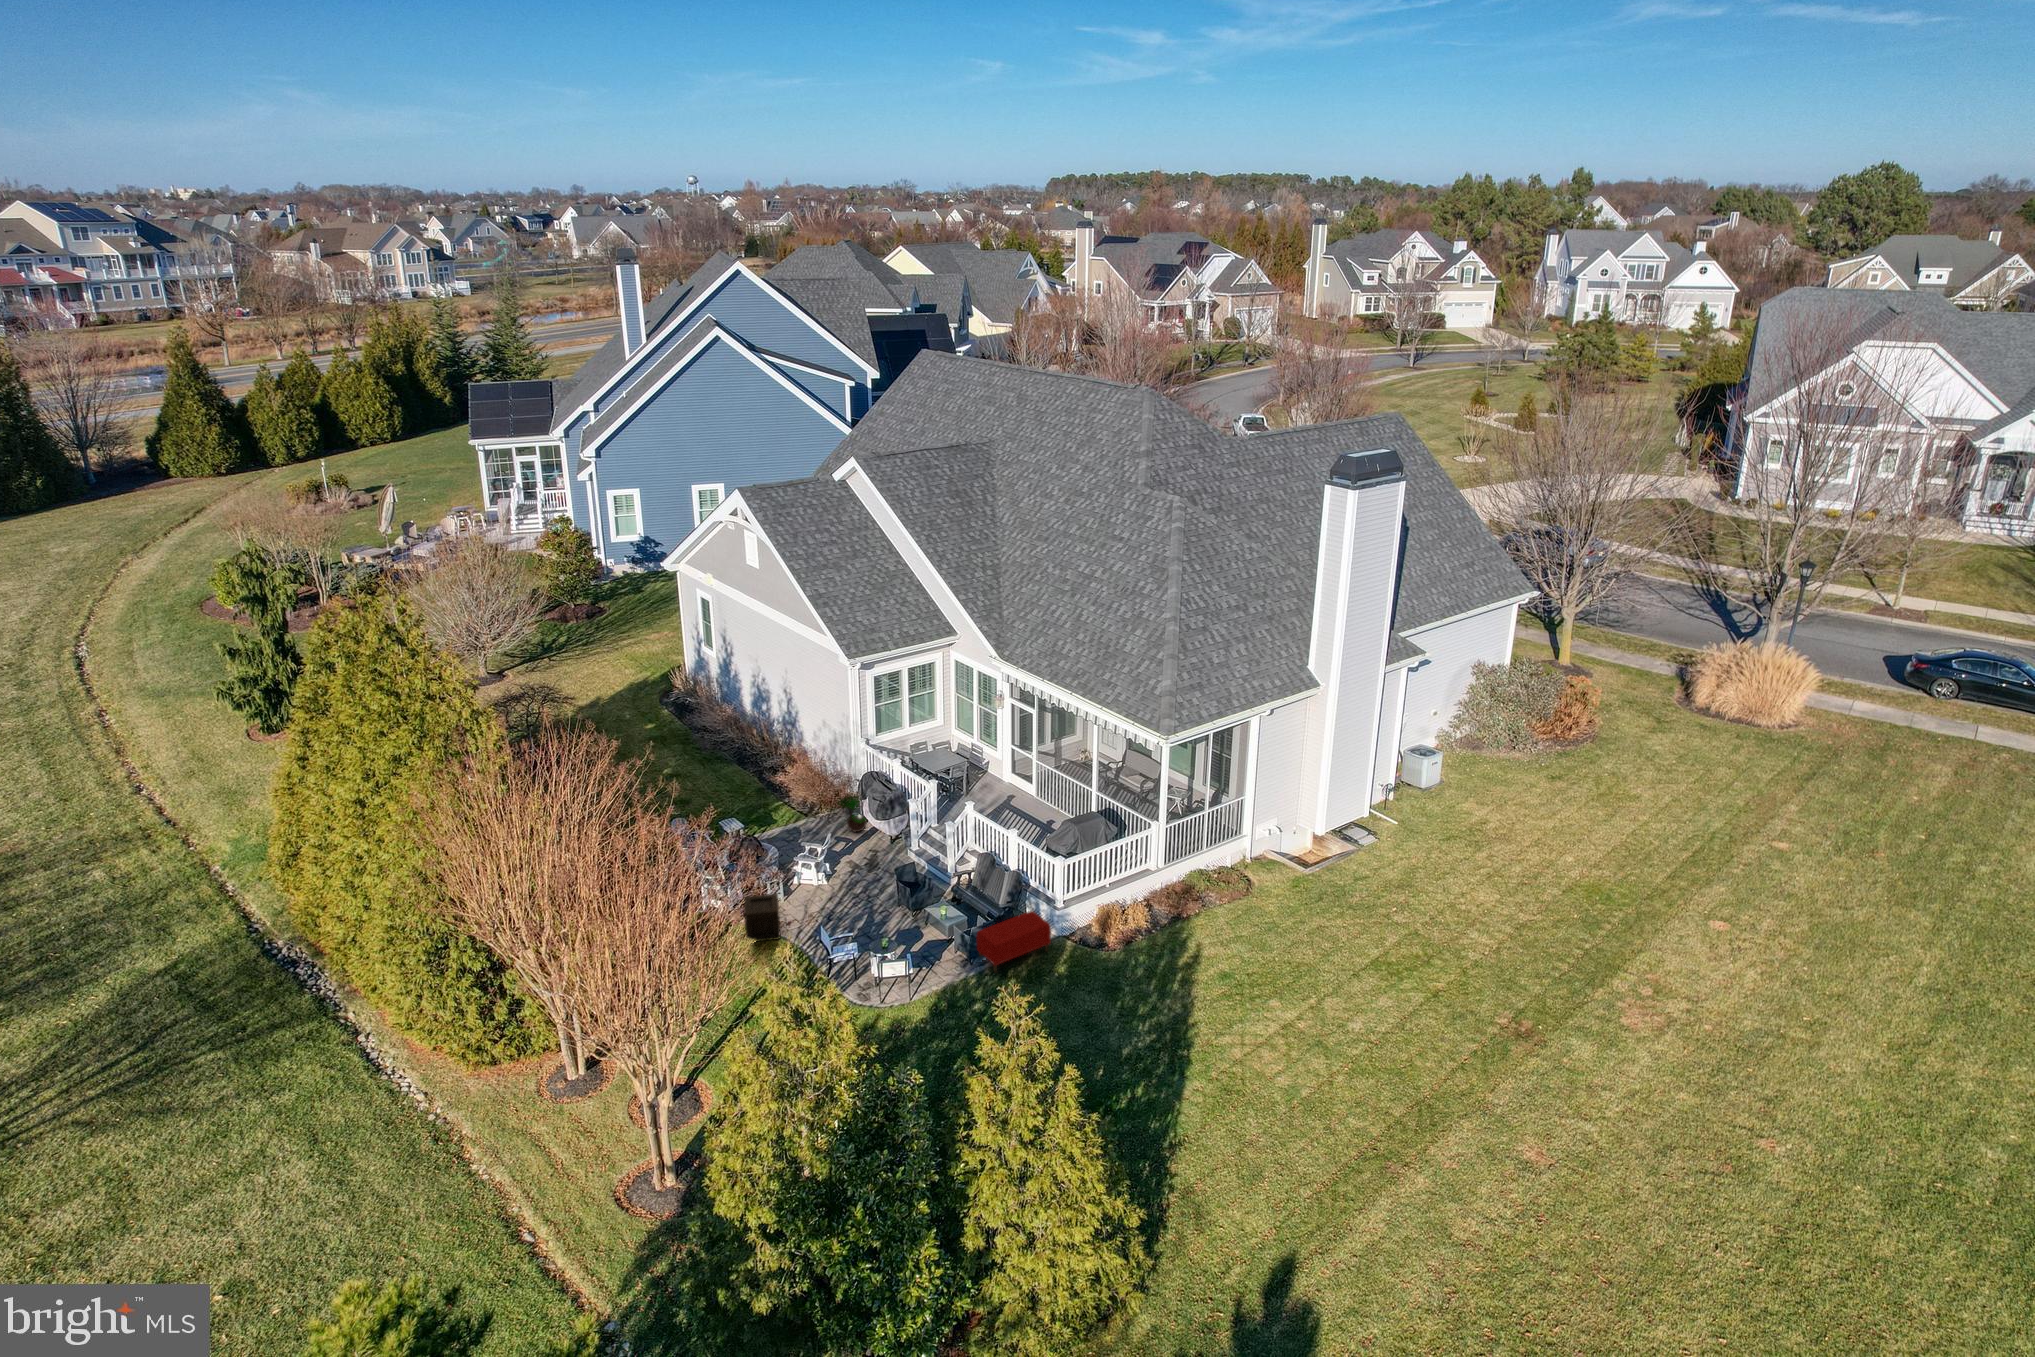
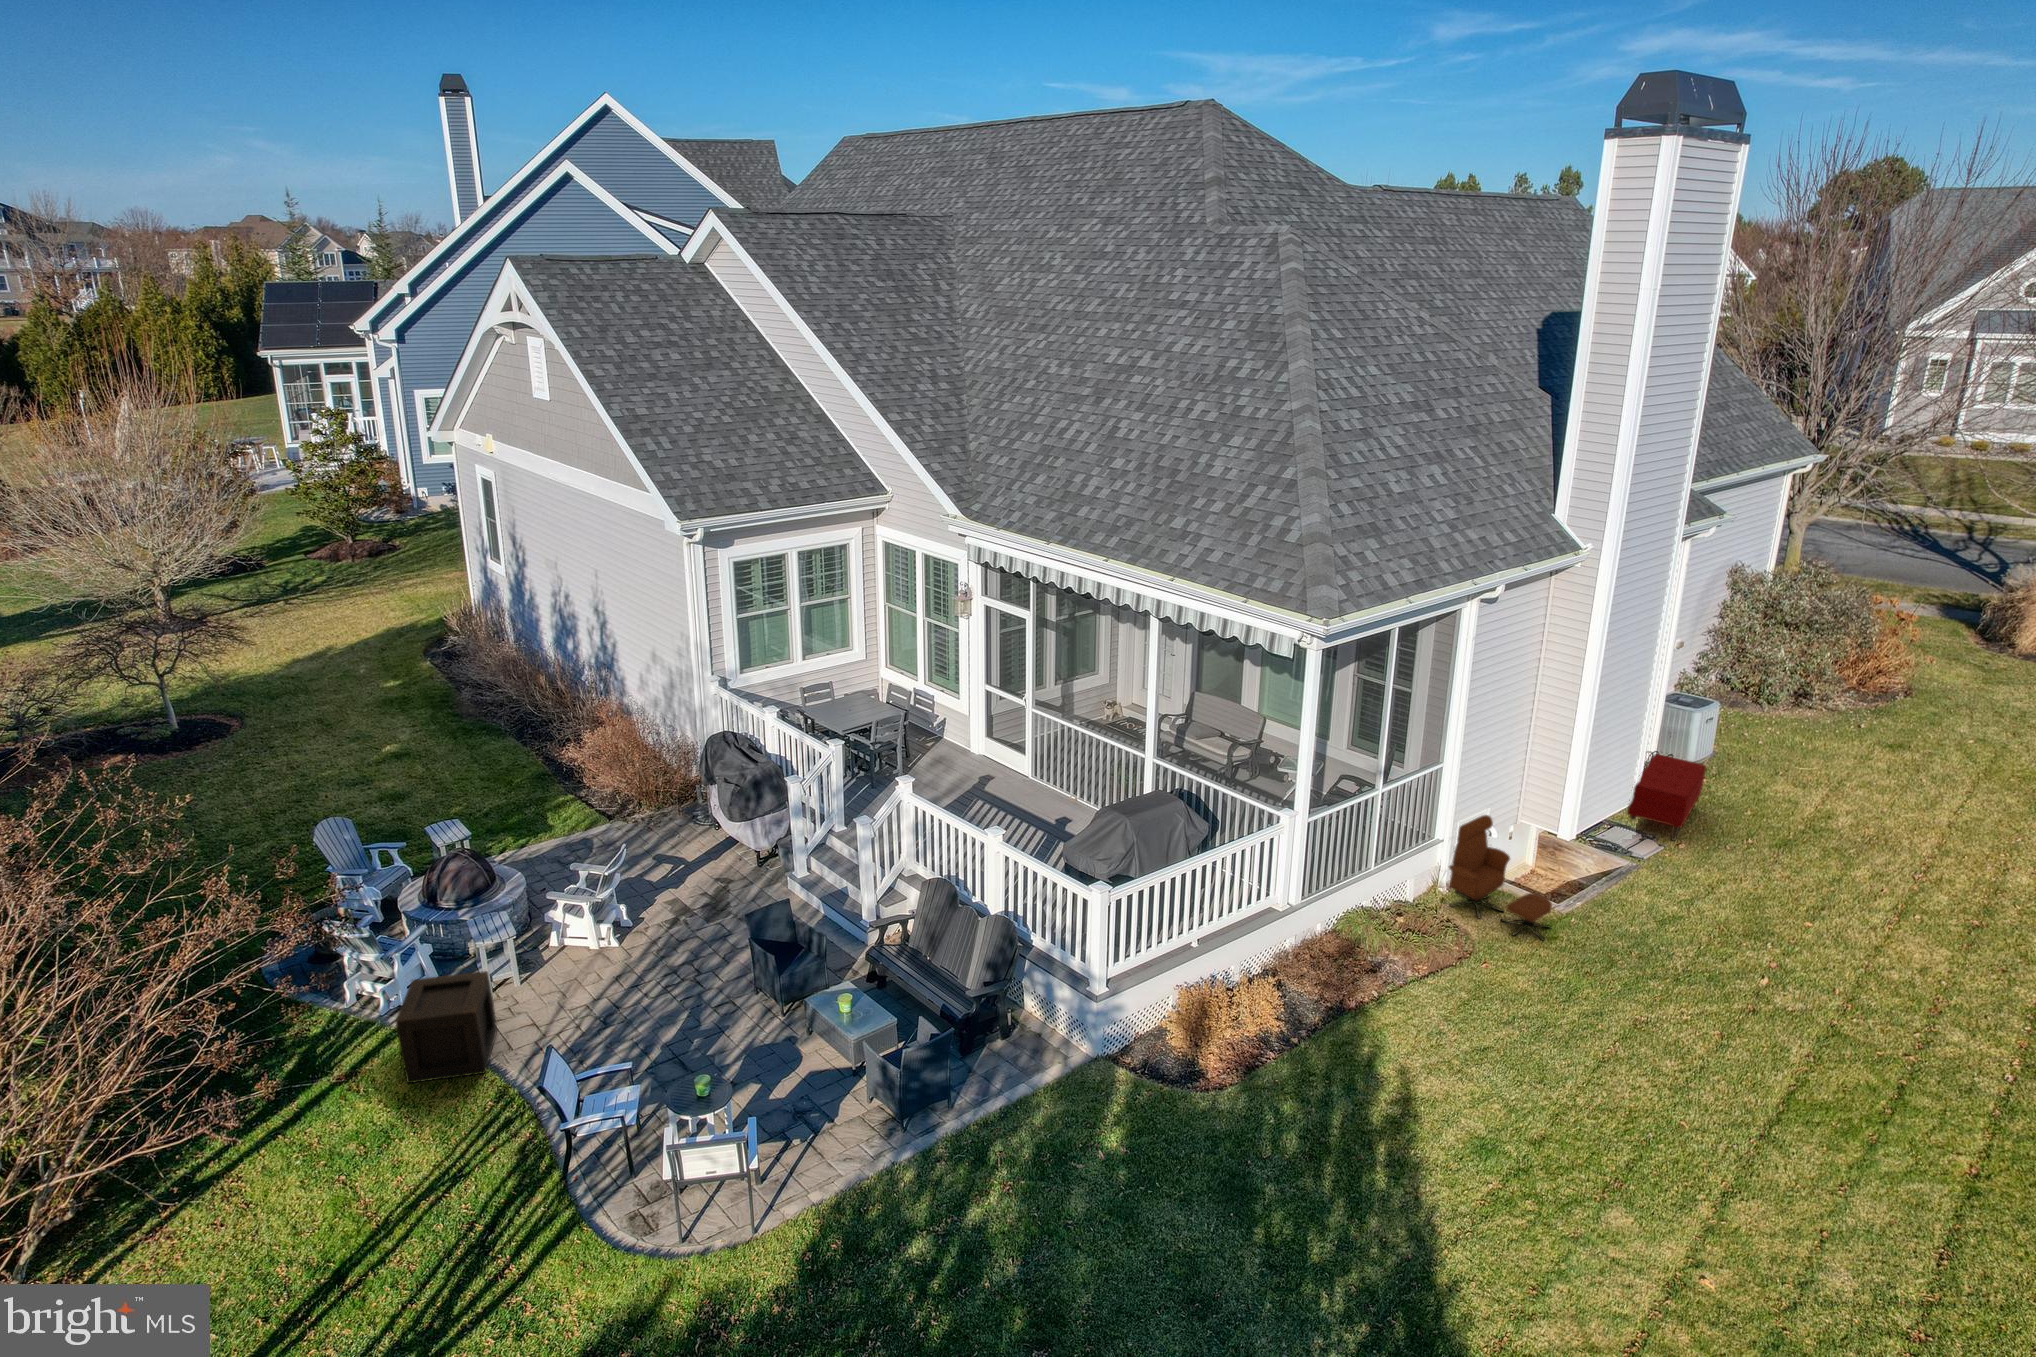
potted tree: present [838,796,867,832] -> none [656,768,717,847]
lounge chair: none [1247,822,1298,887] -> present [1449,815,1552,940]
bench: present [976,911,1051,973] -> present [1627,754,1706,840]

